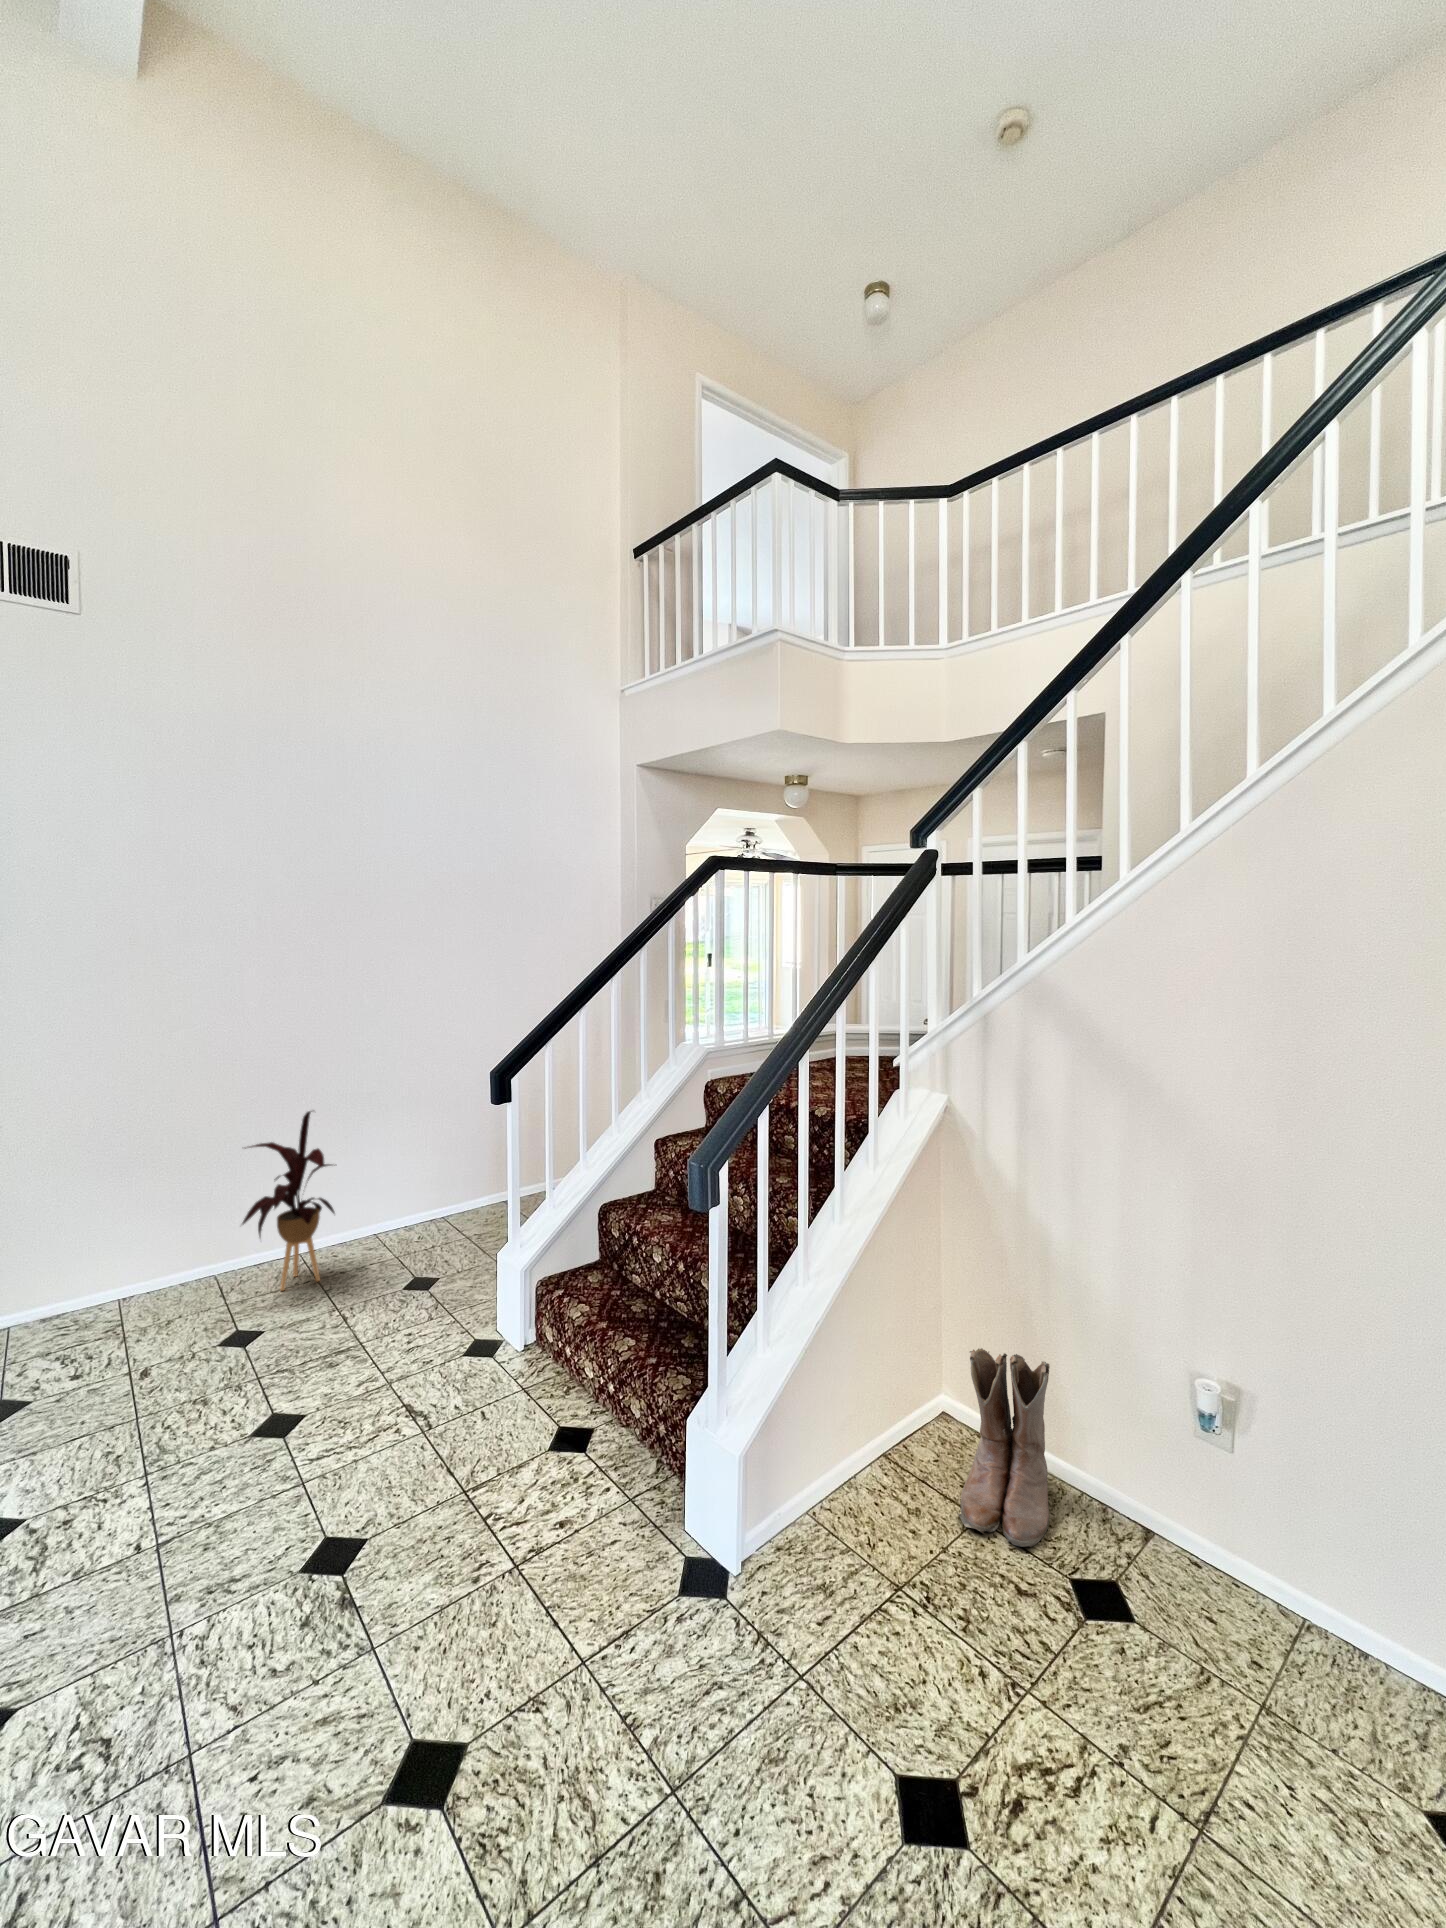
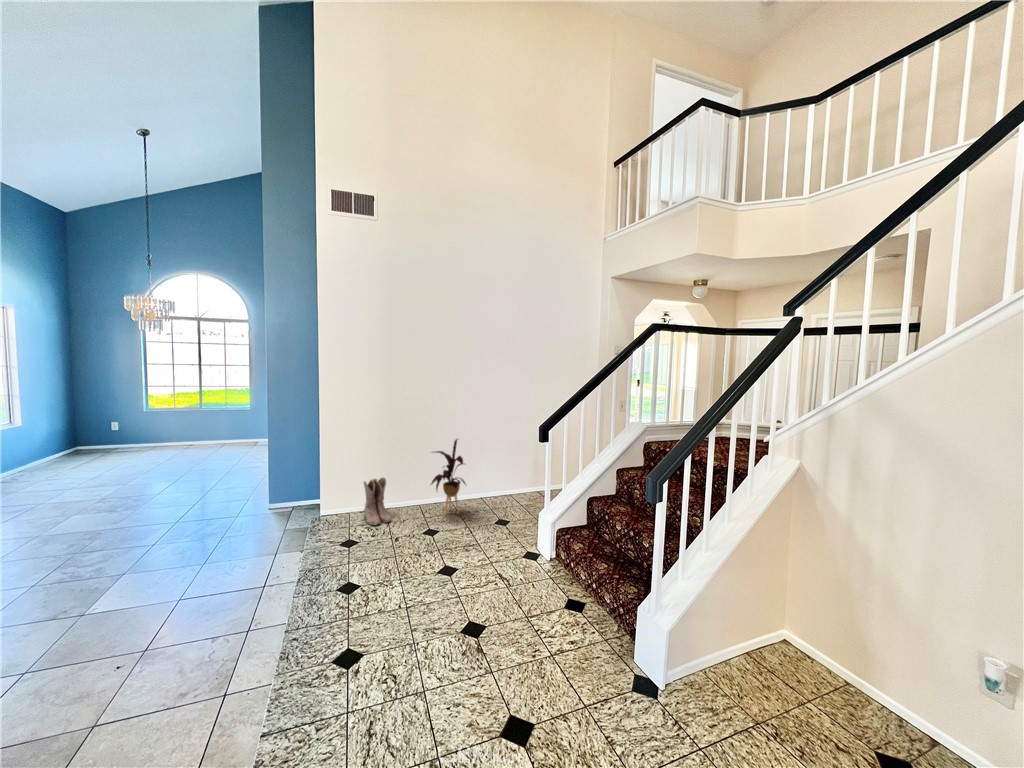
boots: present [958,1348,1050,1547] -> present [363,477,391,525]

